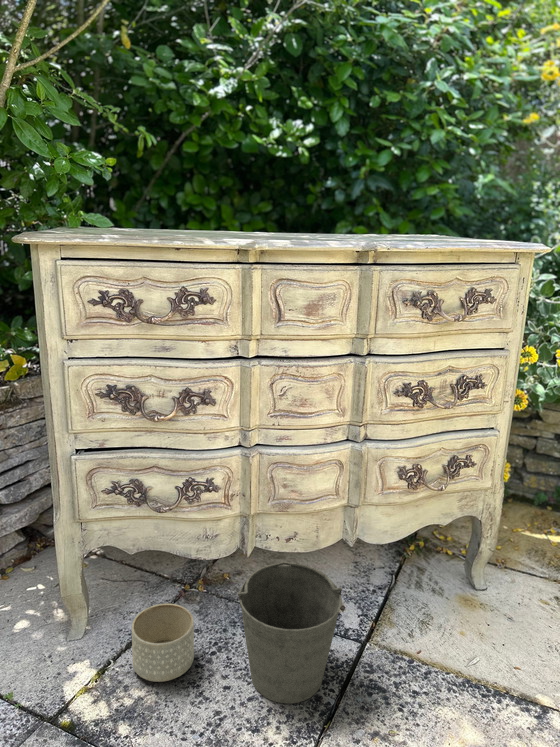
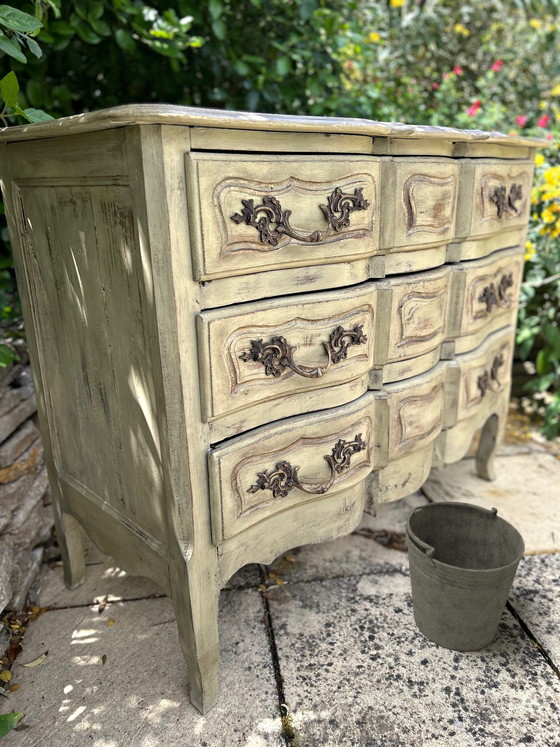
planter: present [132,603,194,682] -> none [302,601,380,702]

